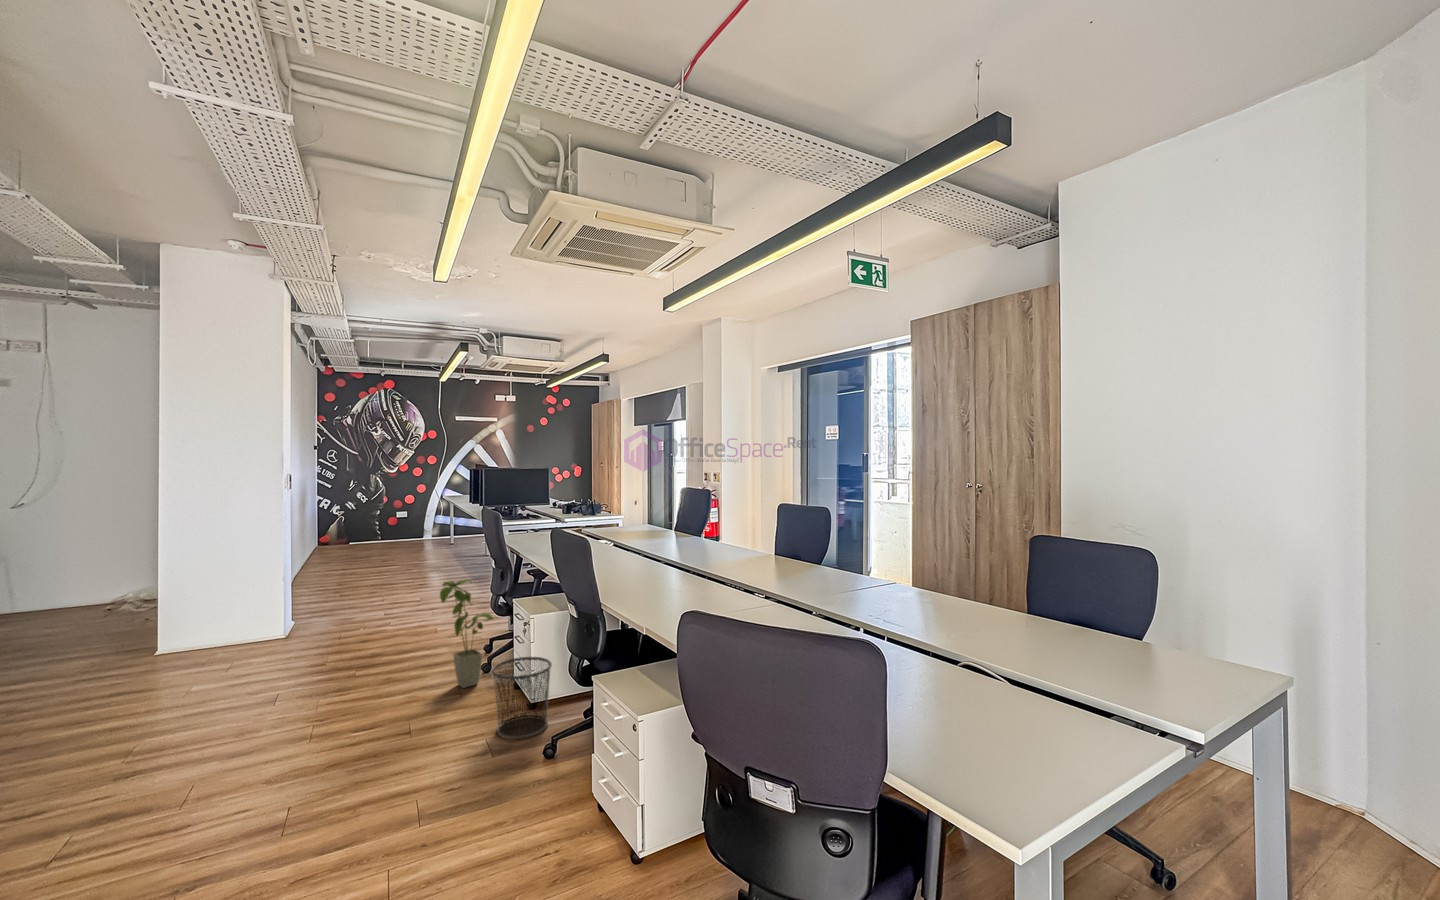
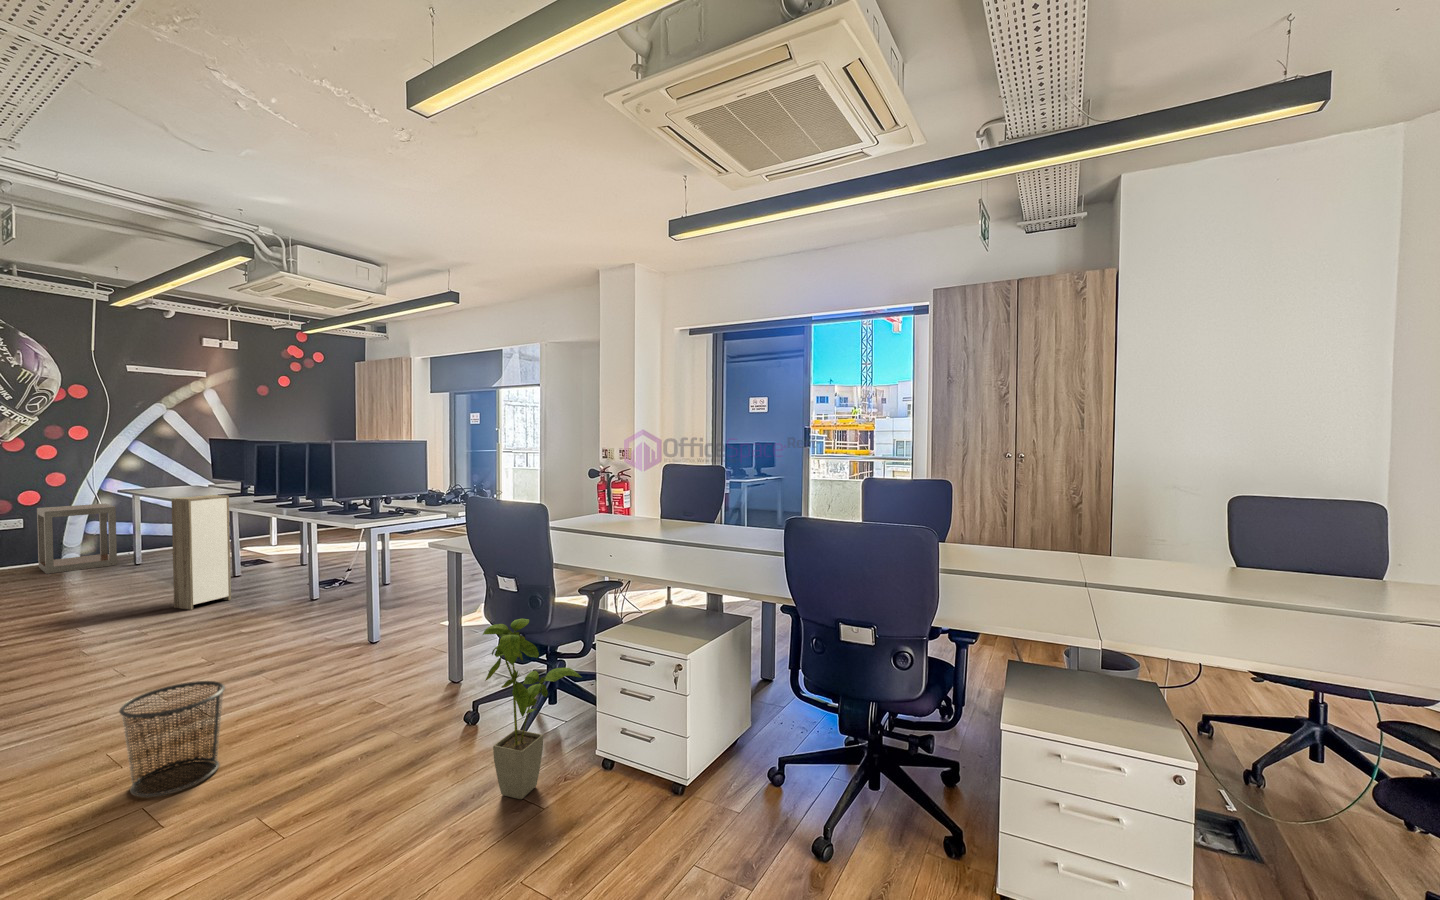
storage cabinet: none [442,501,471,572] -> present [172,495,231,610]
side table: none [412,504,446,545] -> present [37,504,117,574]
waste bin: present [492,657,552,739] -> present [119,681,225,797]

